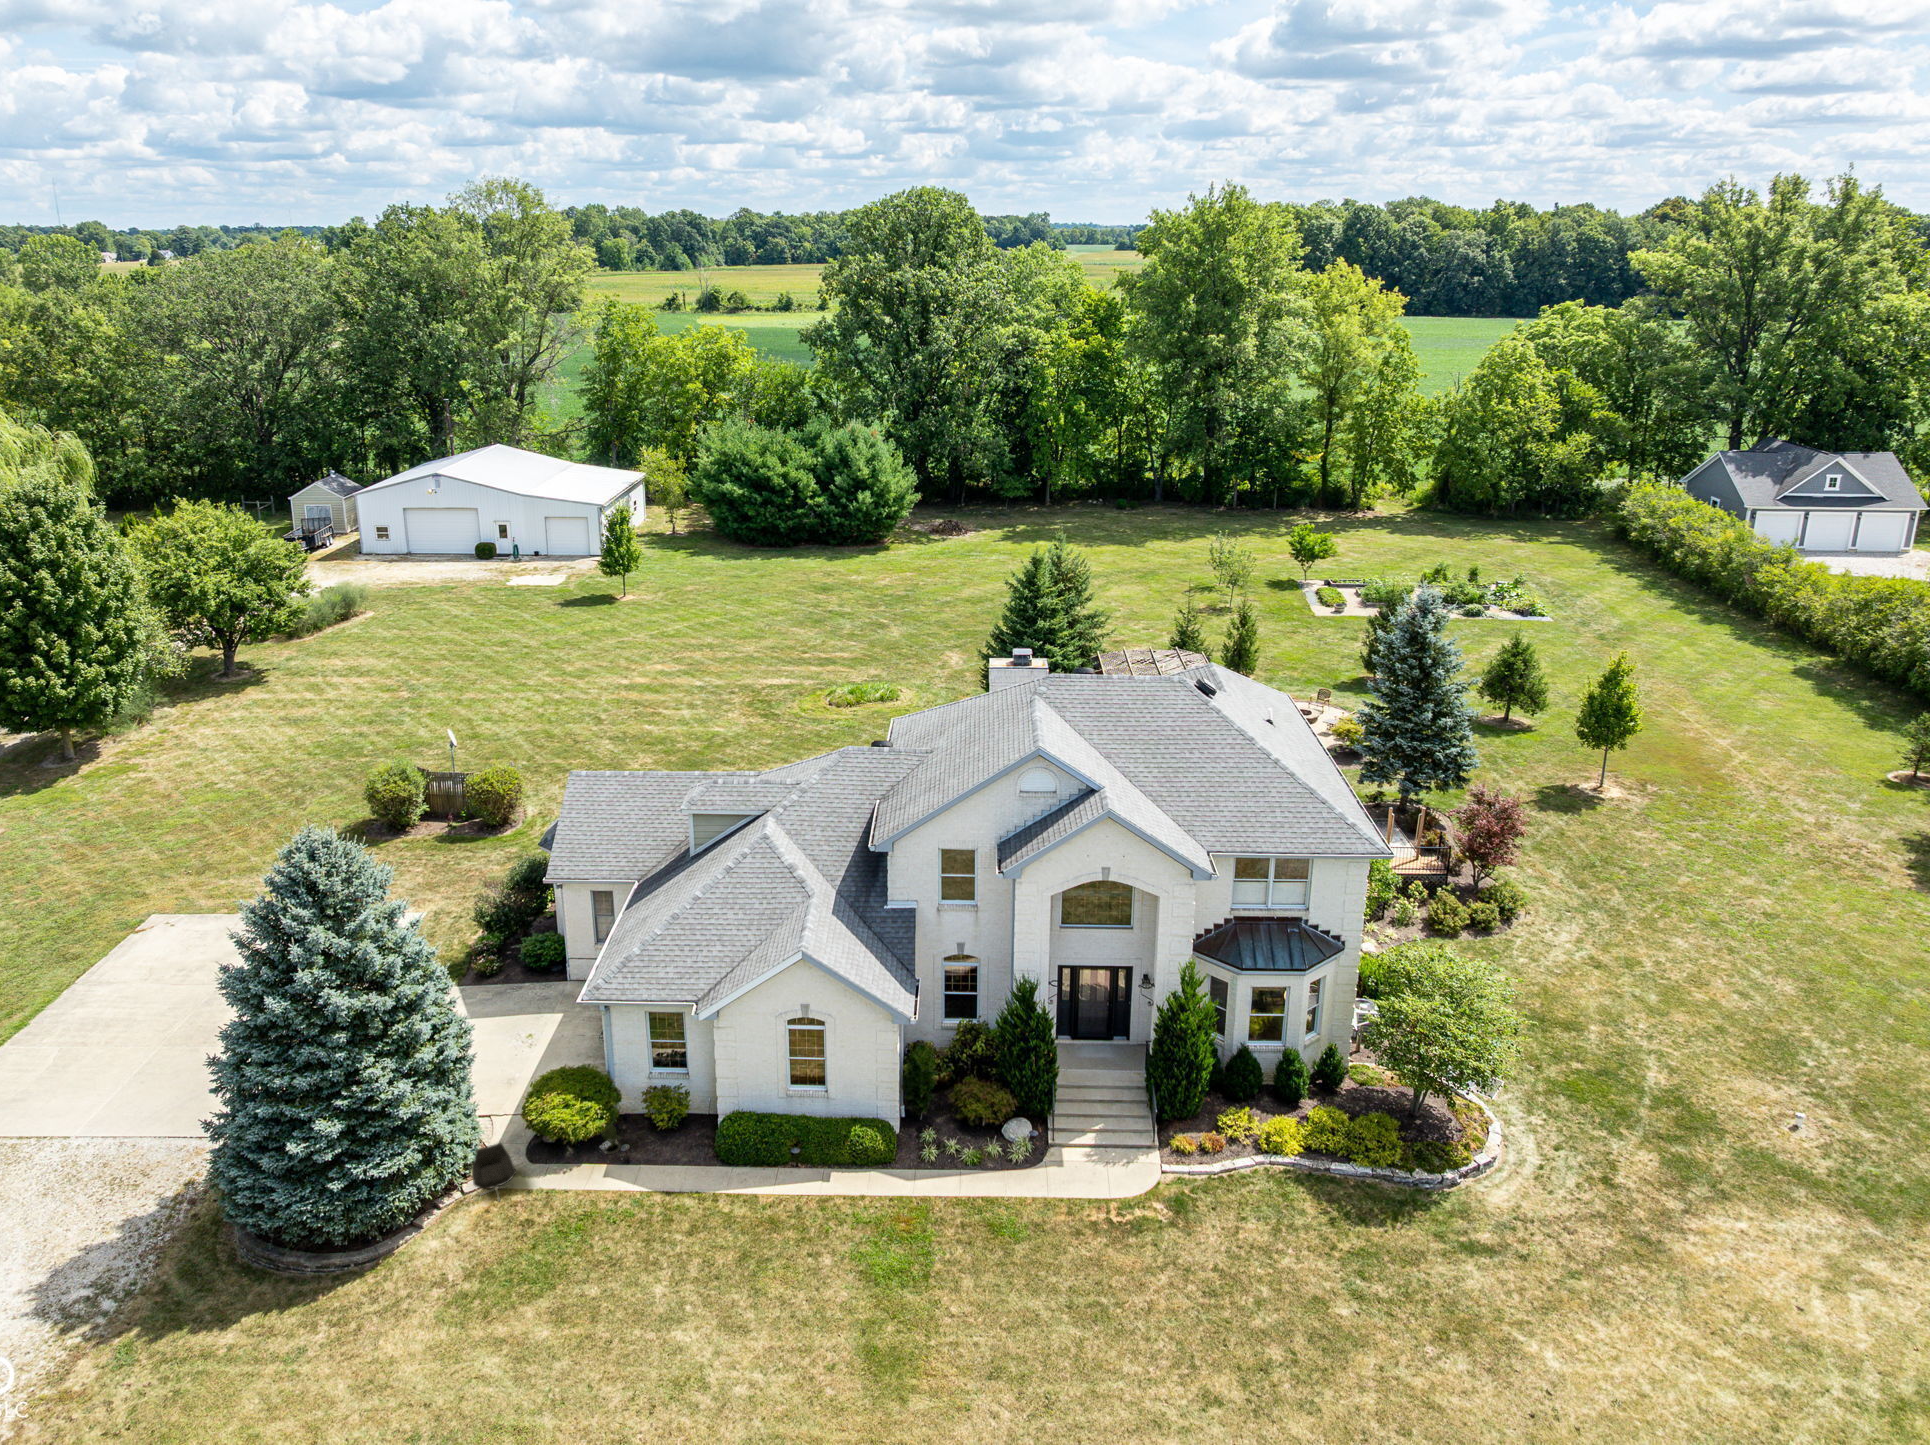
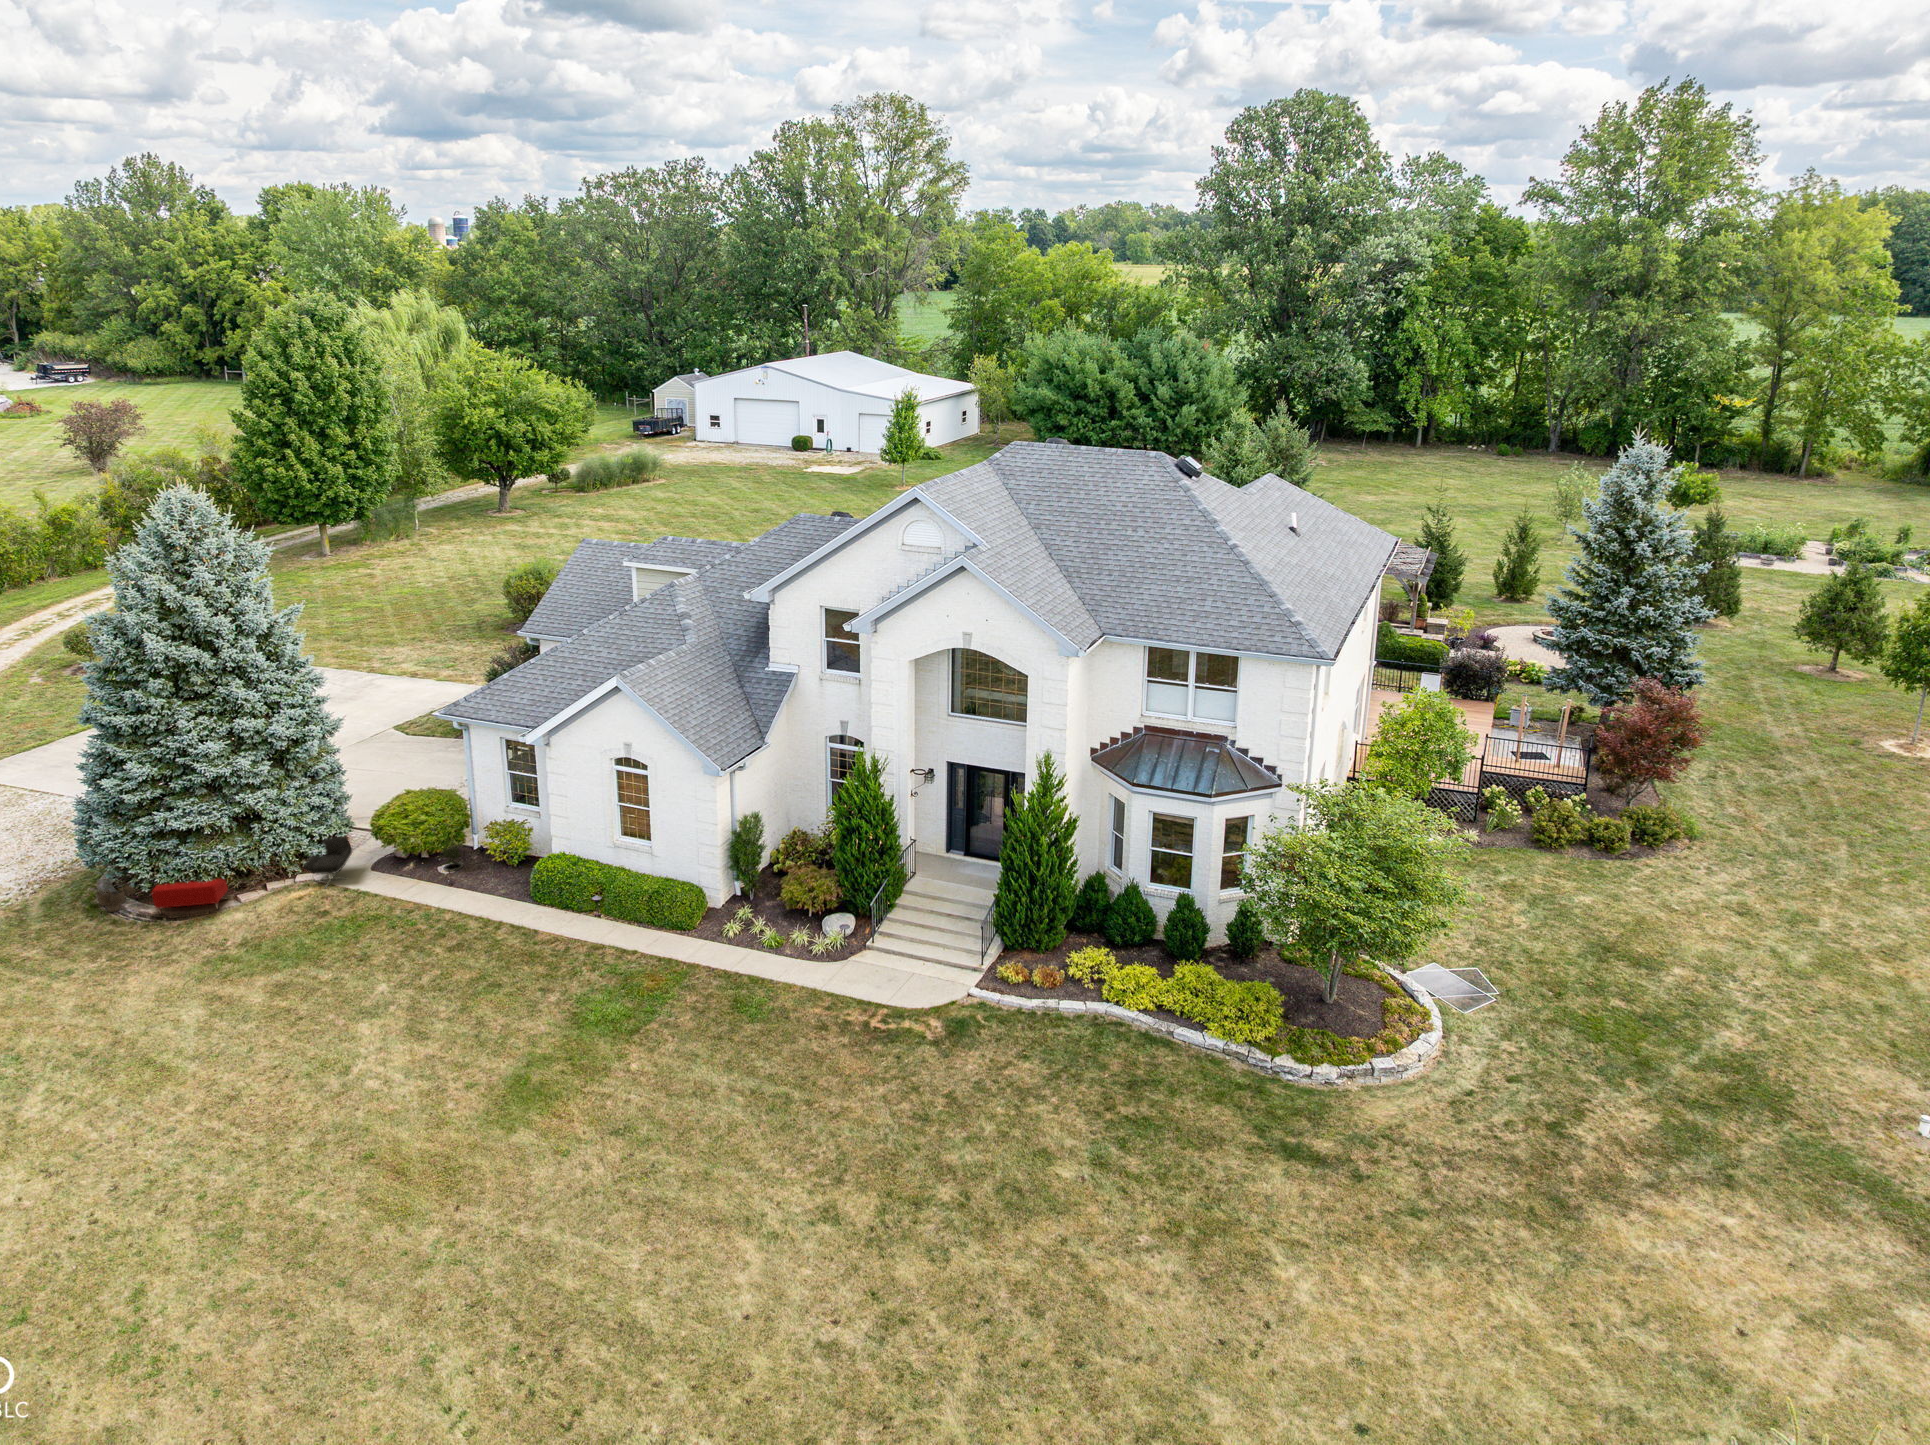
bench: none [336,1213,407,1274] -> present [152,879,228,915]
woven basket: none [258,1245,295,1284] -> present [97,885,135,912]

